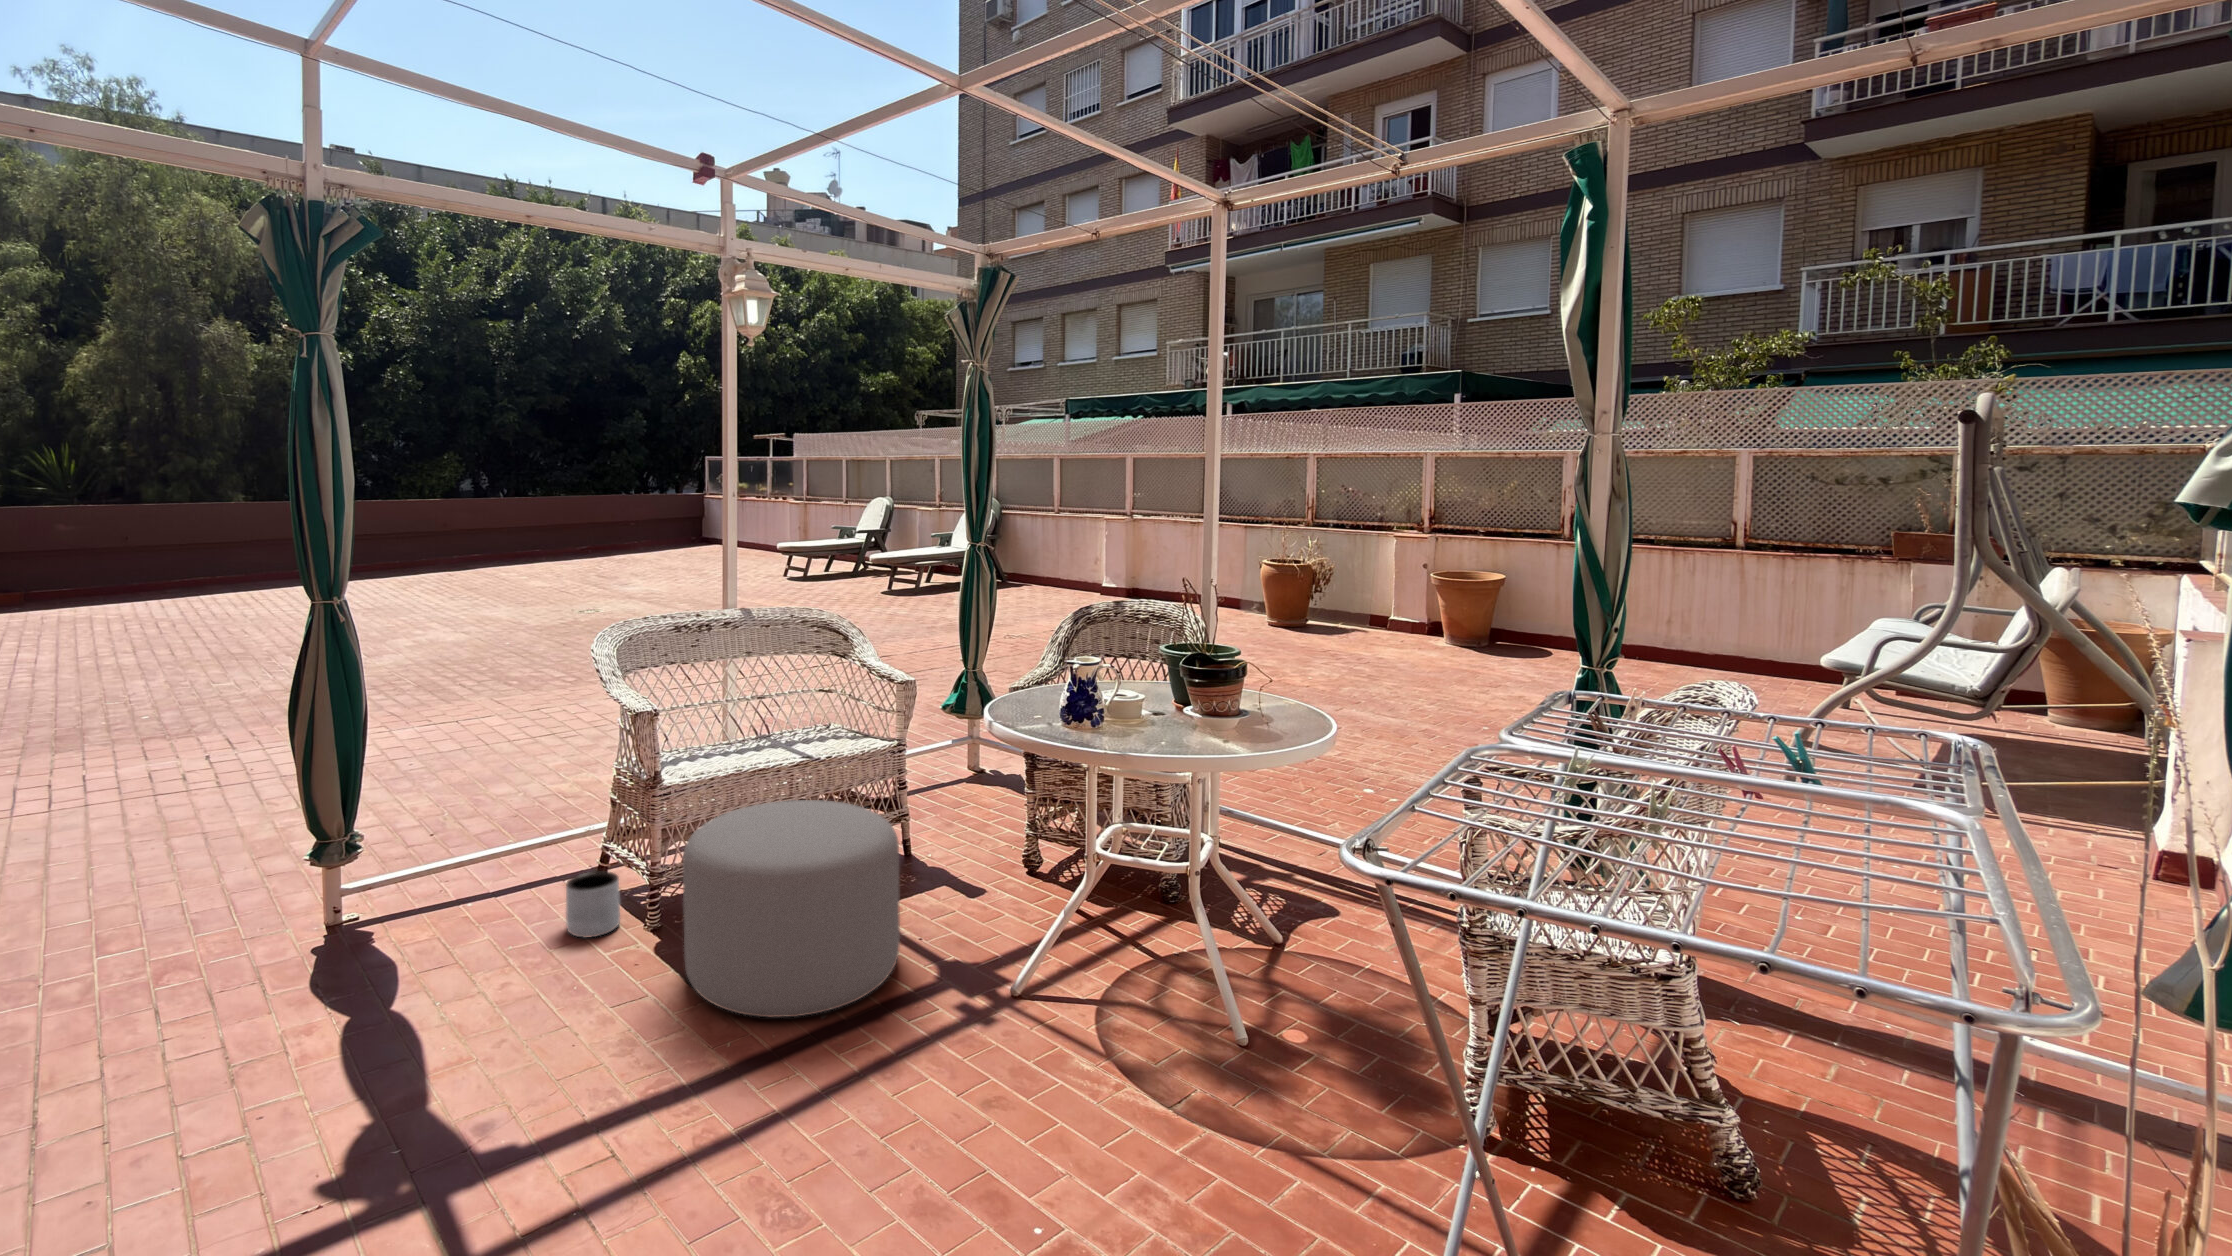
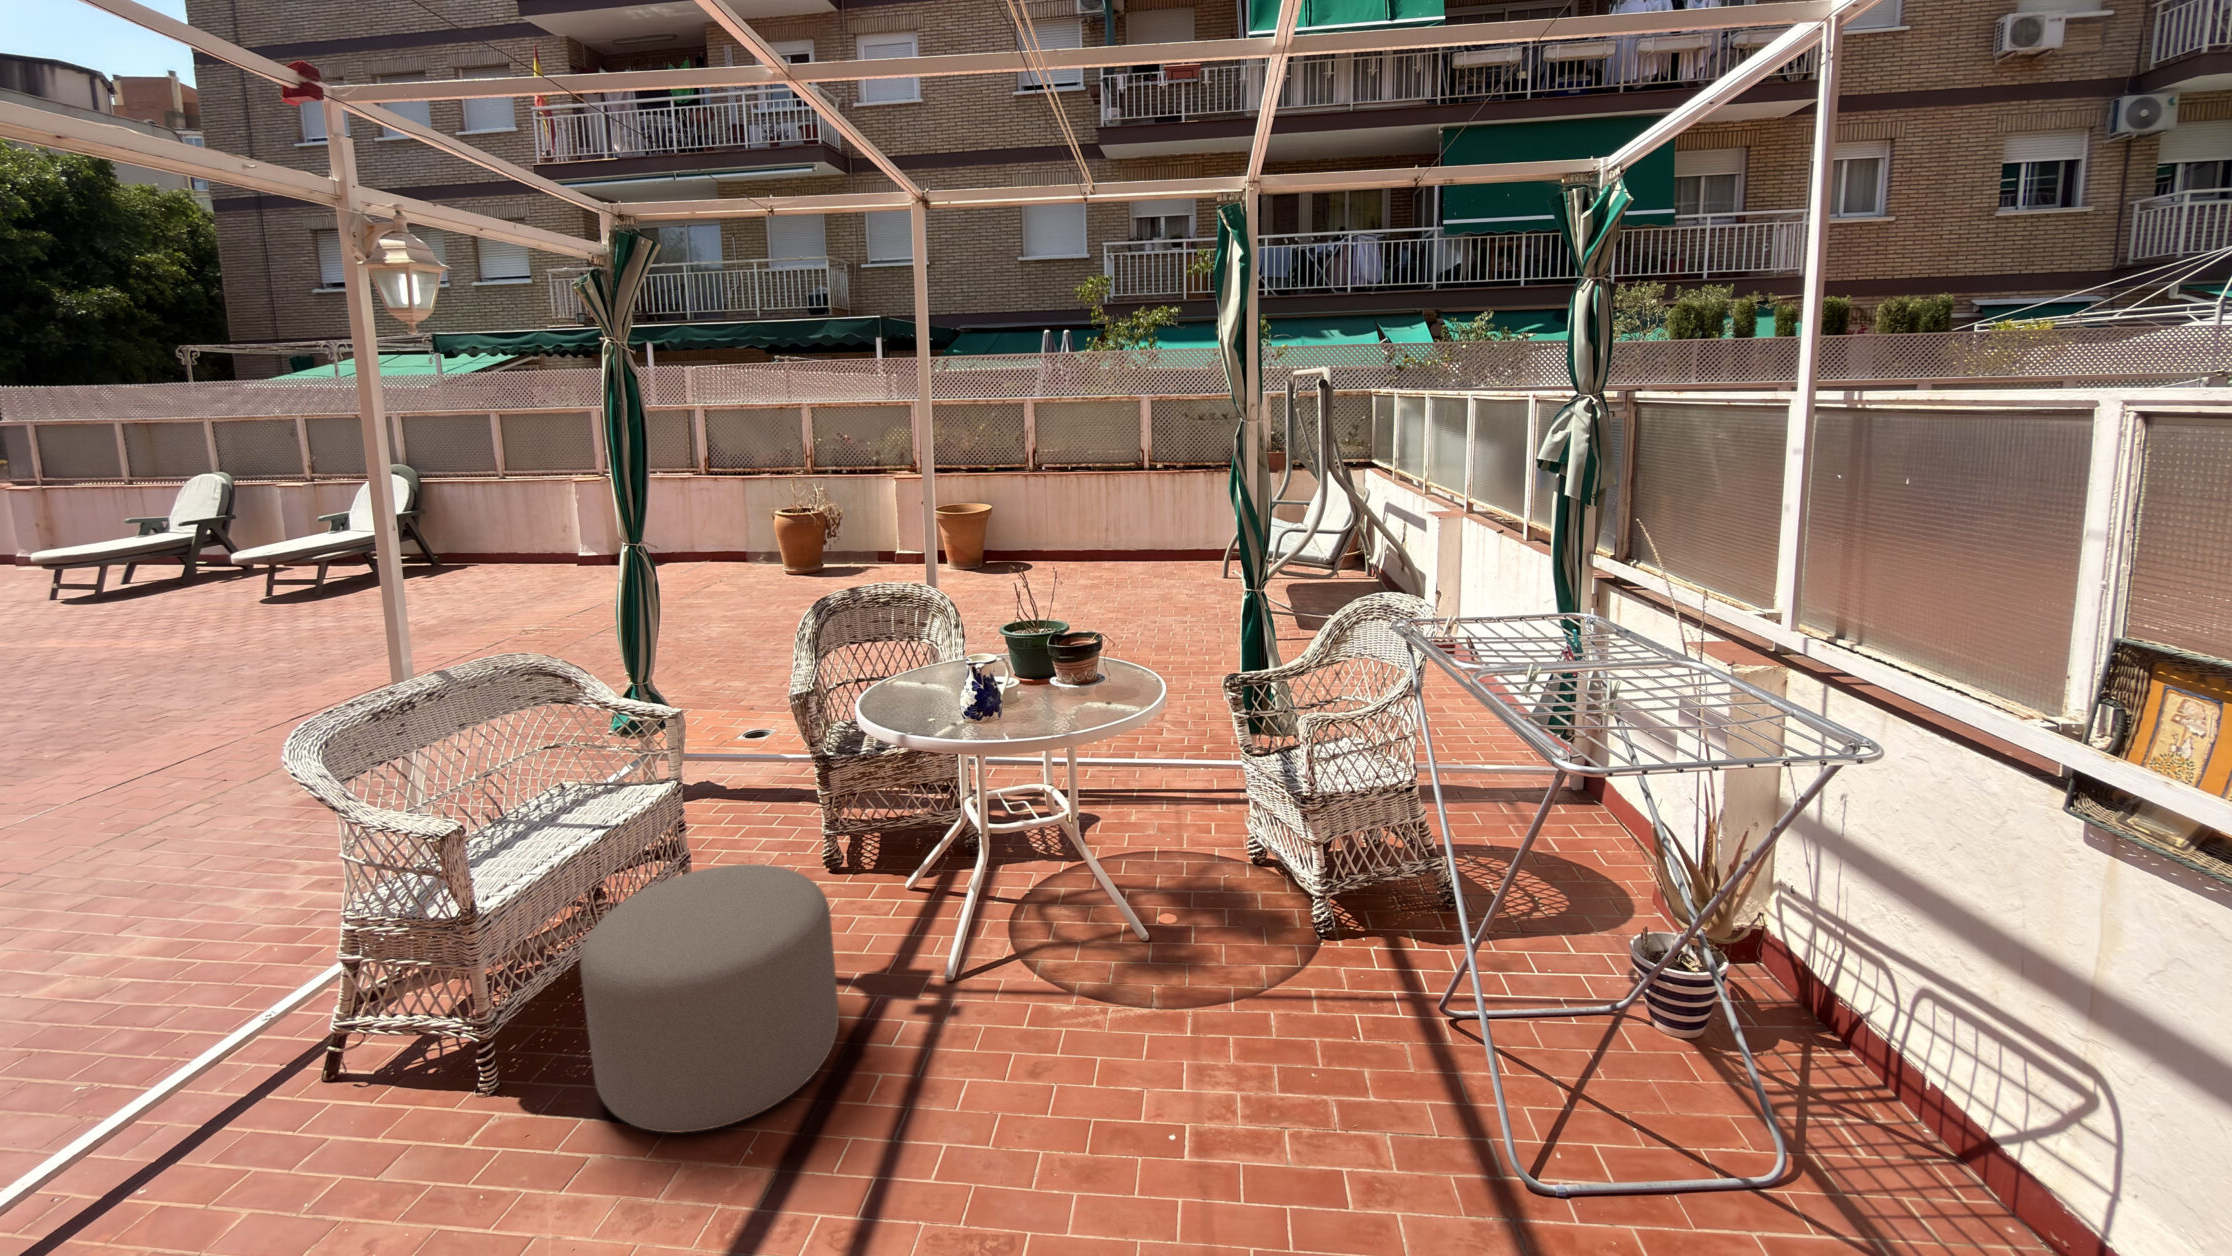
planter: present [566,871,620,937] -> none [350,1059,438,1160]

